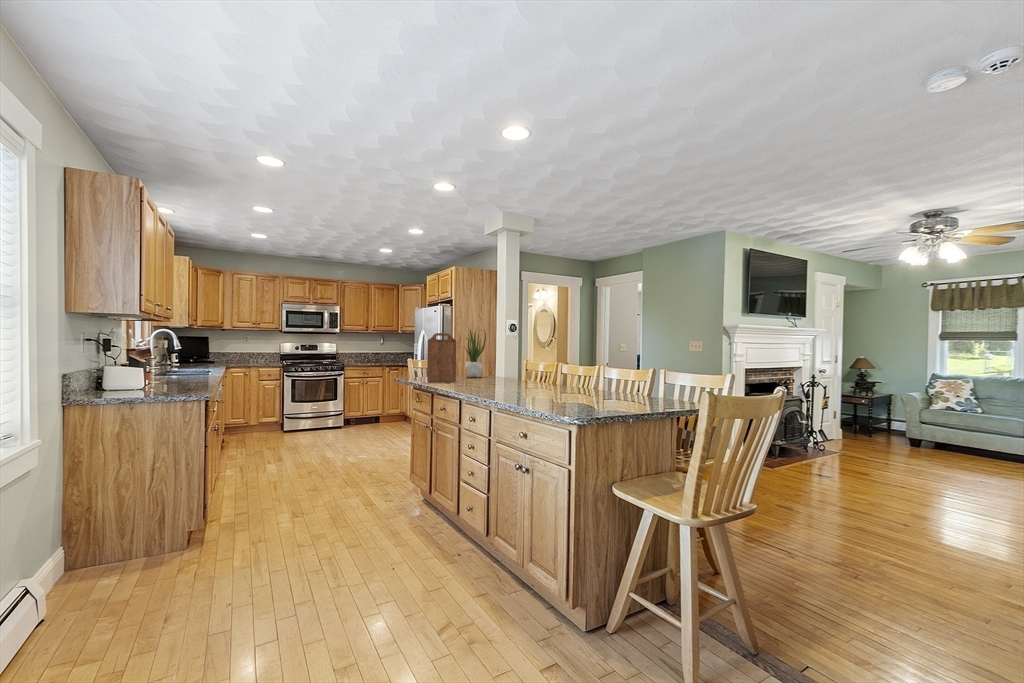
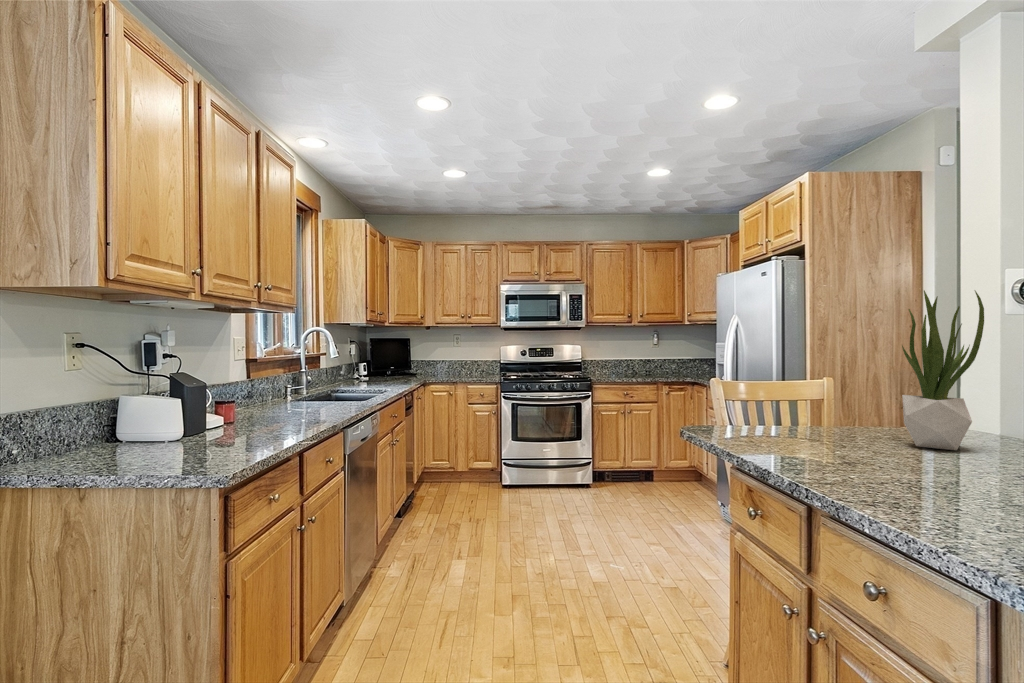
cutting board: present [427,333,456,382] -> none [792,304,904,477]

